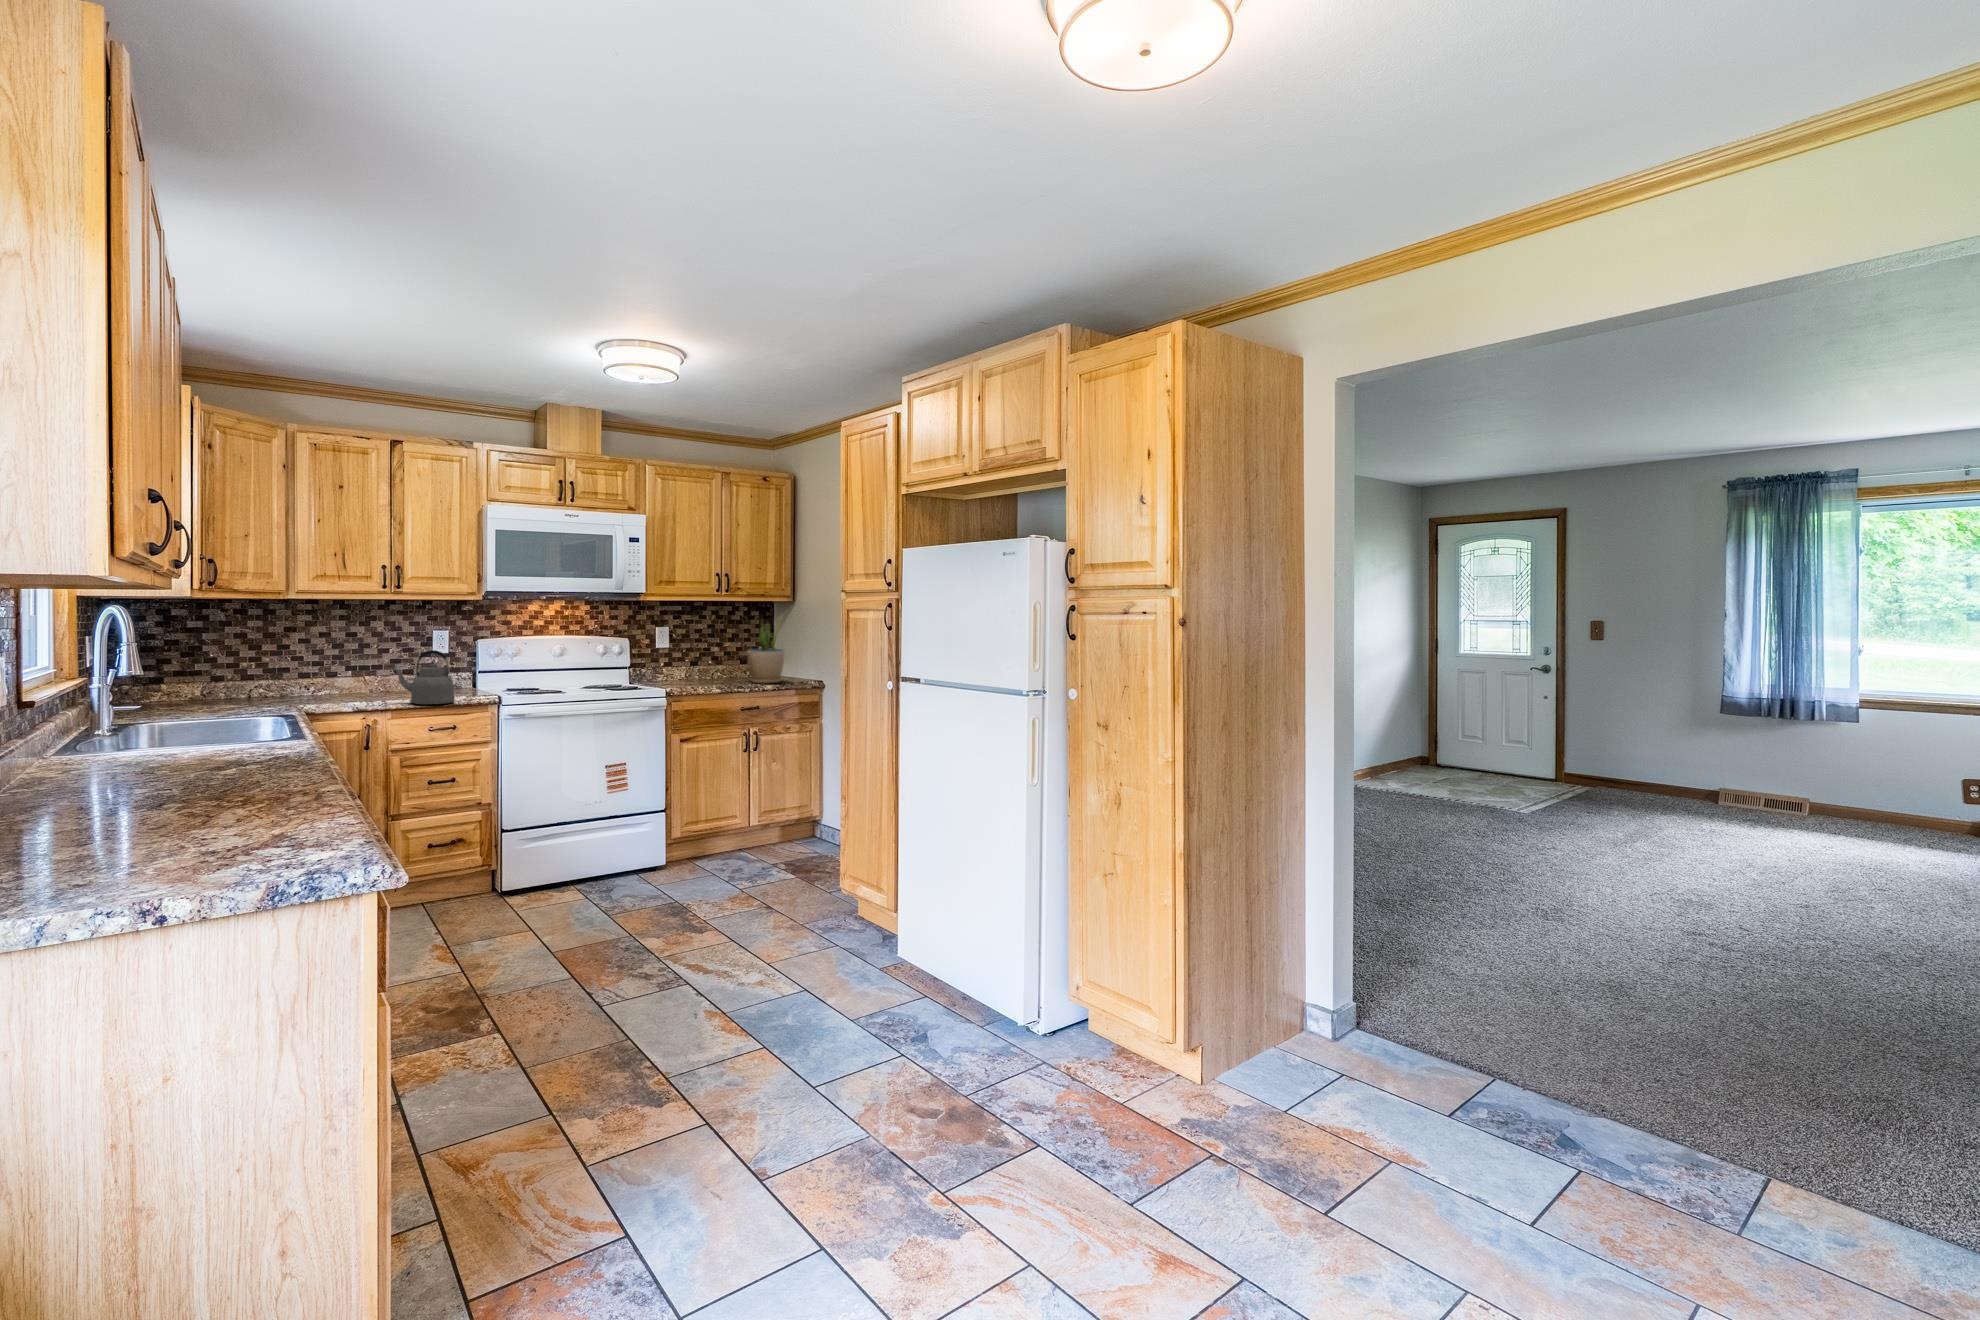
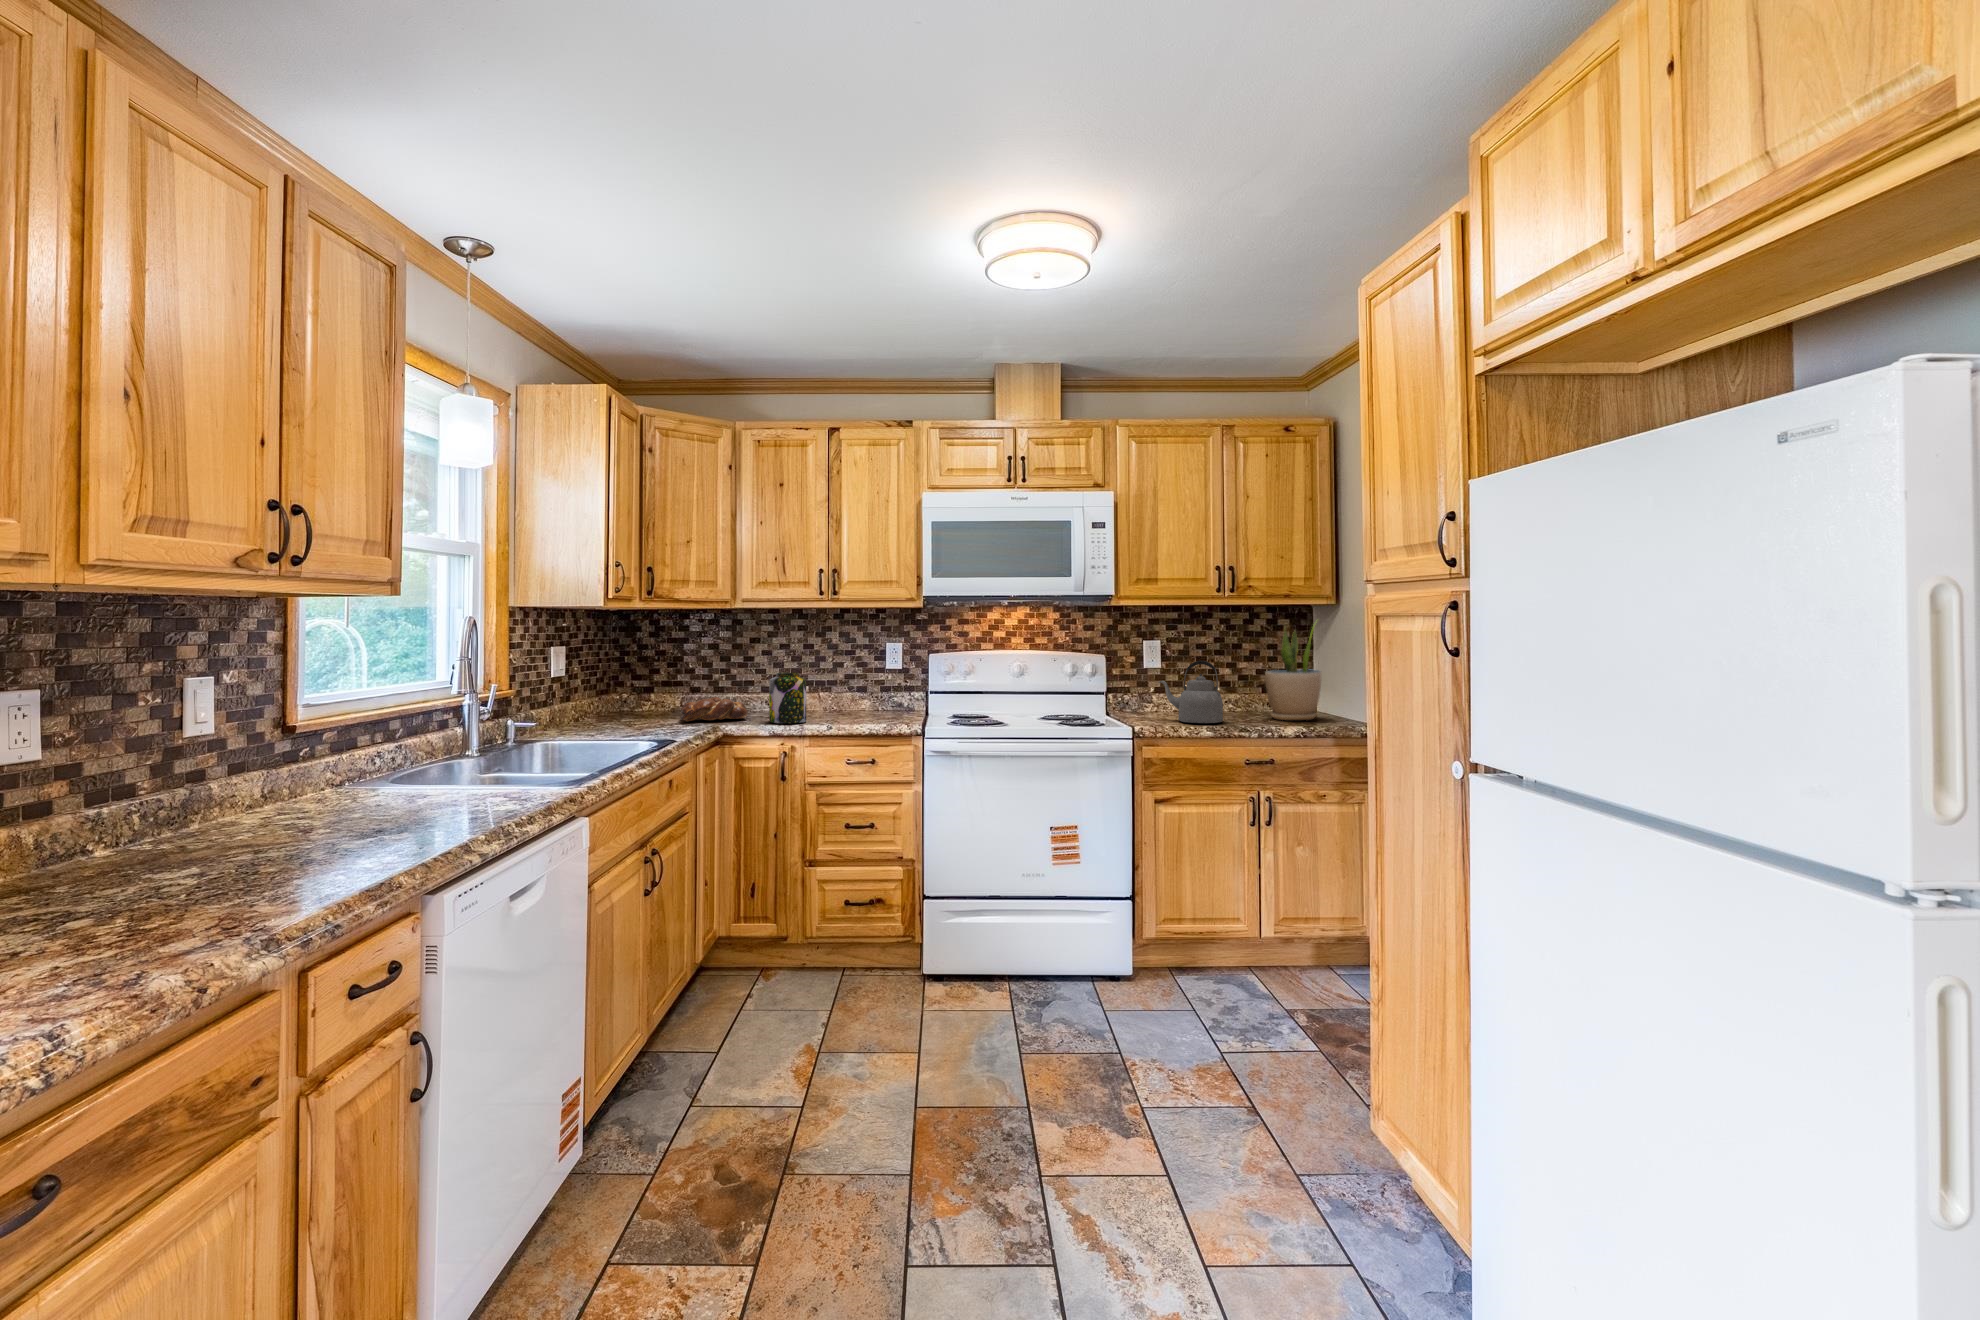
kettle: present [391,650,455,704] -> present [1159,661,1223,723]
jar: none [334,658,373,702] -> present [769,673,806,723]
bread loaf: none [228,682,304,705] -> present [680,697,748,721]

